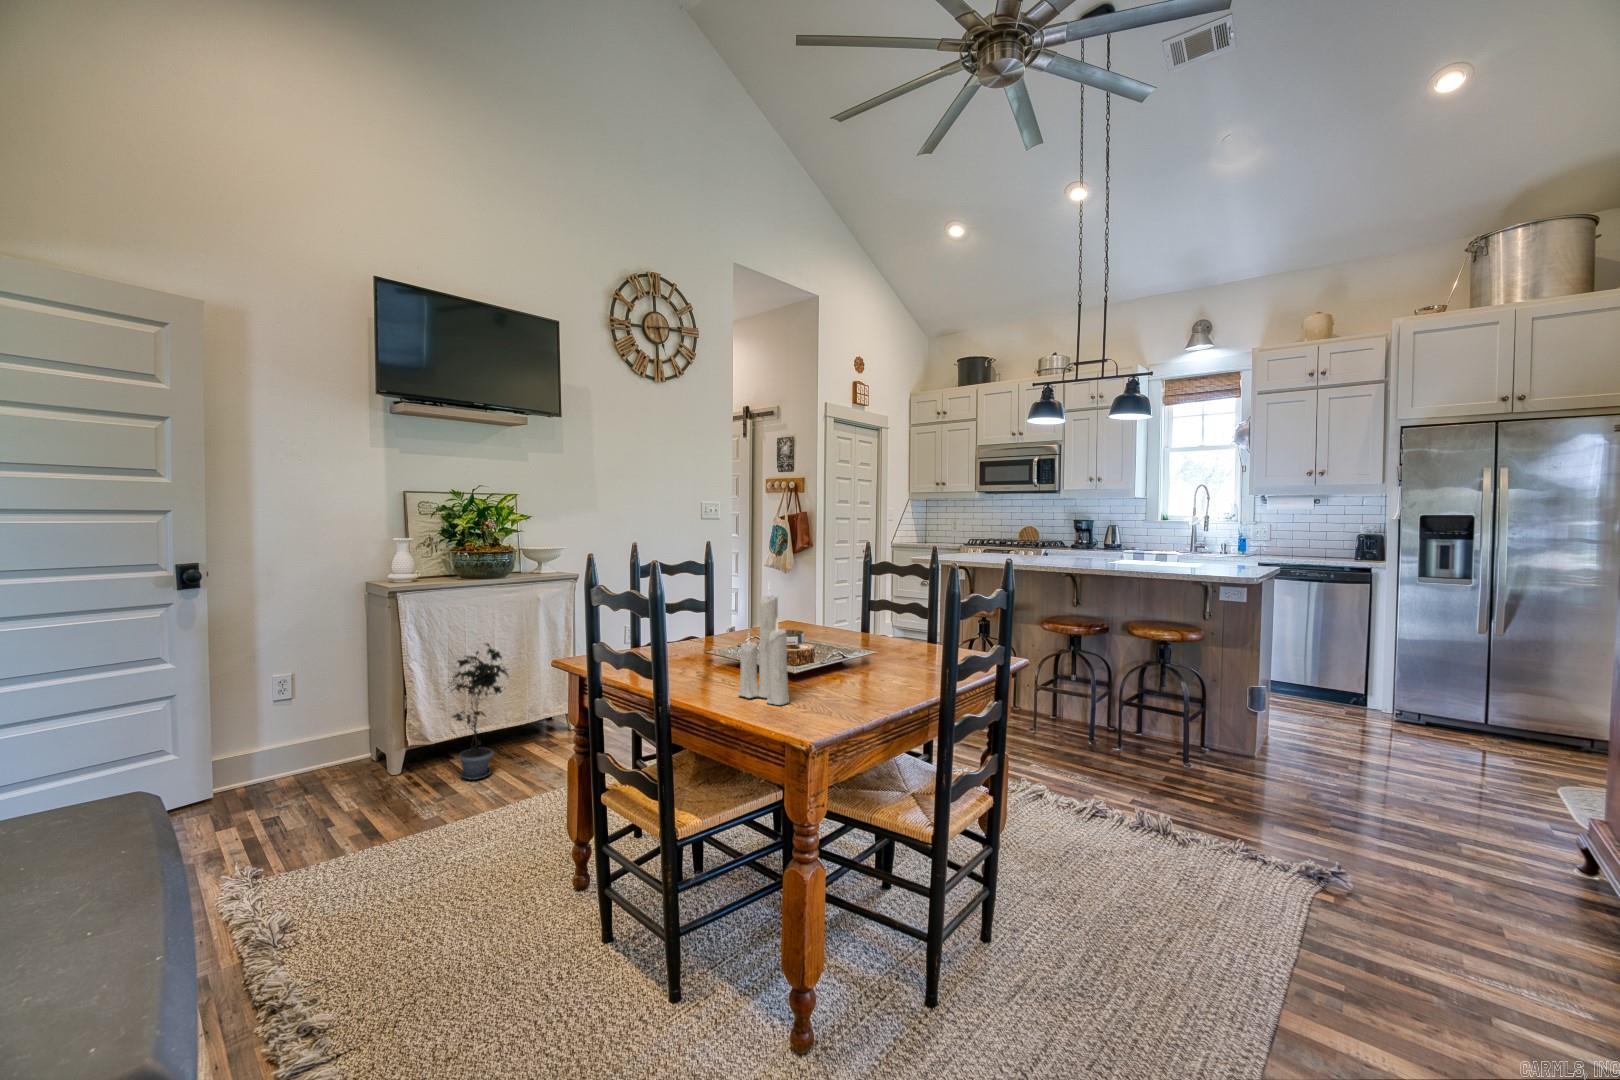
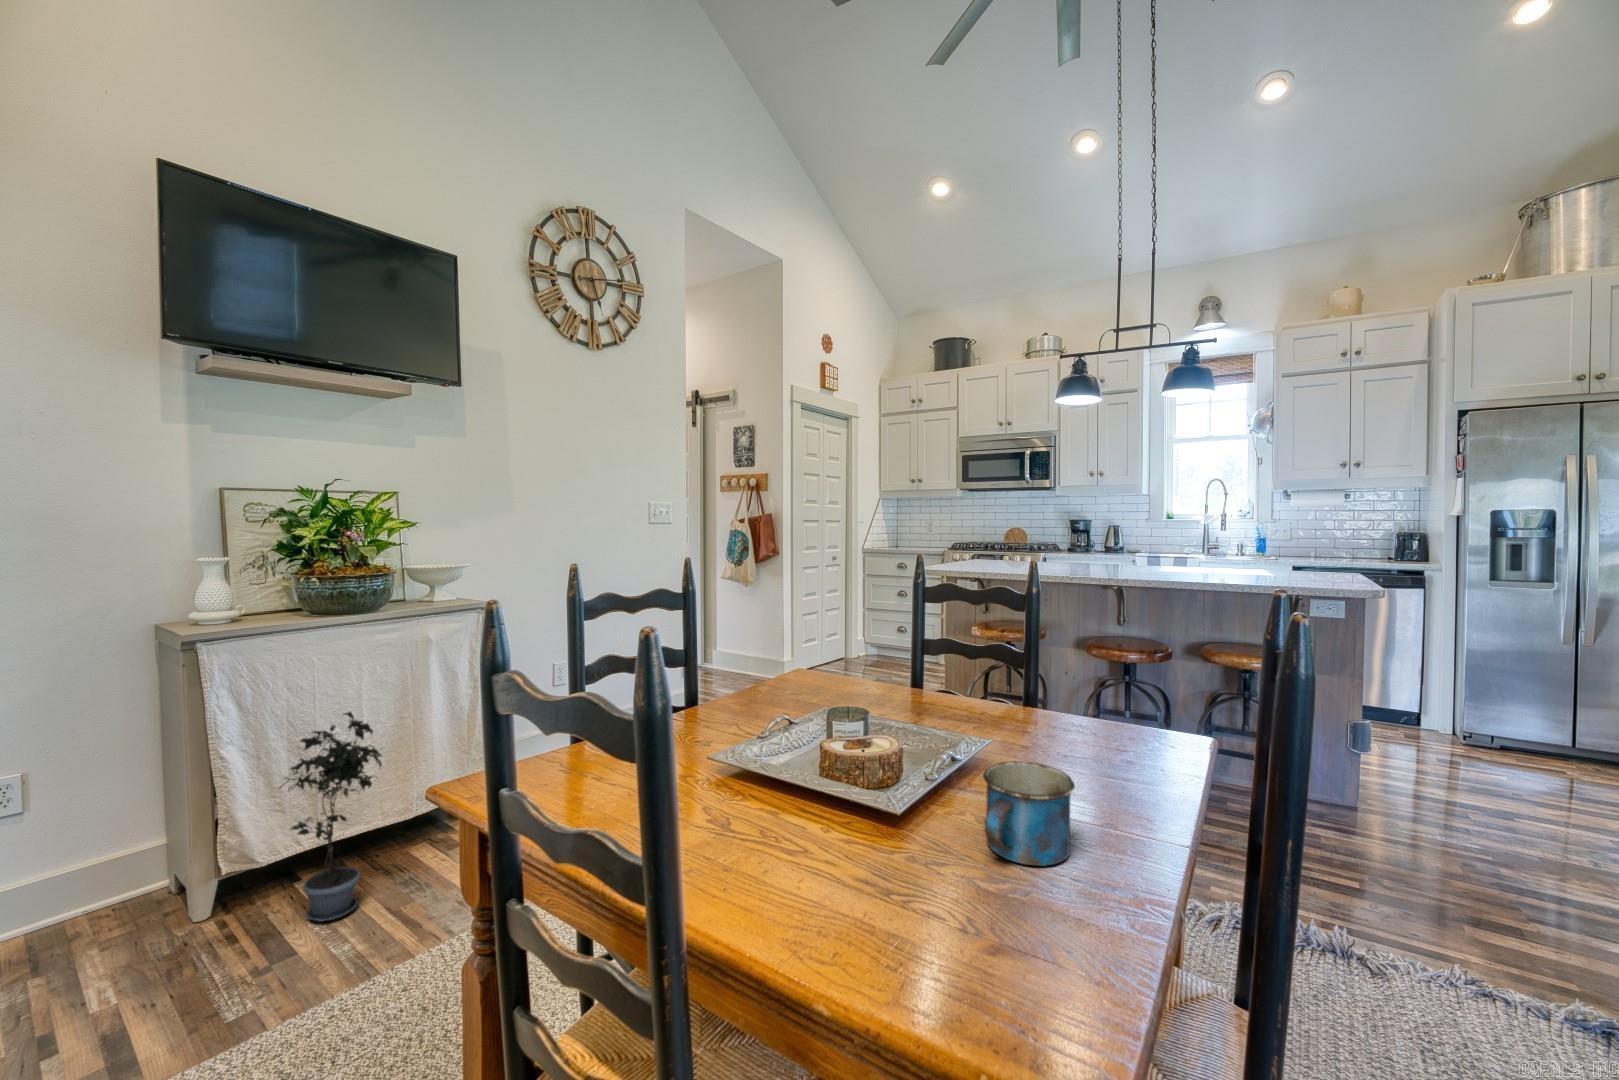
candle: present [738,588,789,705] -> none [806,623,910,872]
mug: none [828,657,883,707] -> present [983,761,1075,866]

